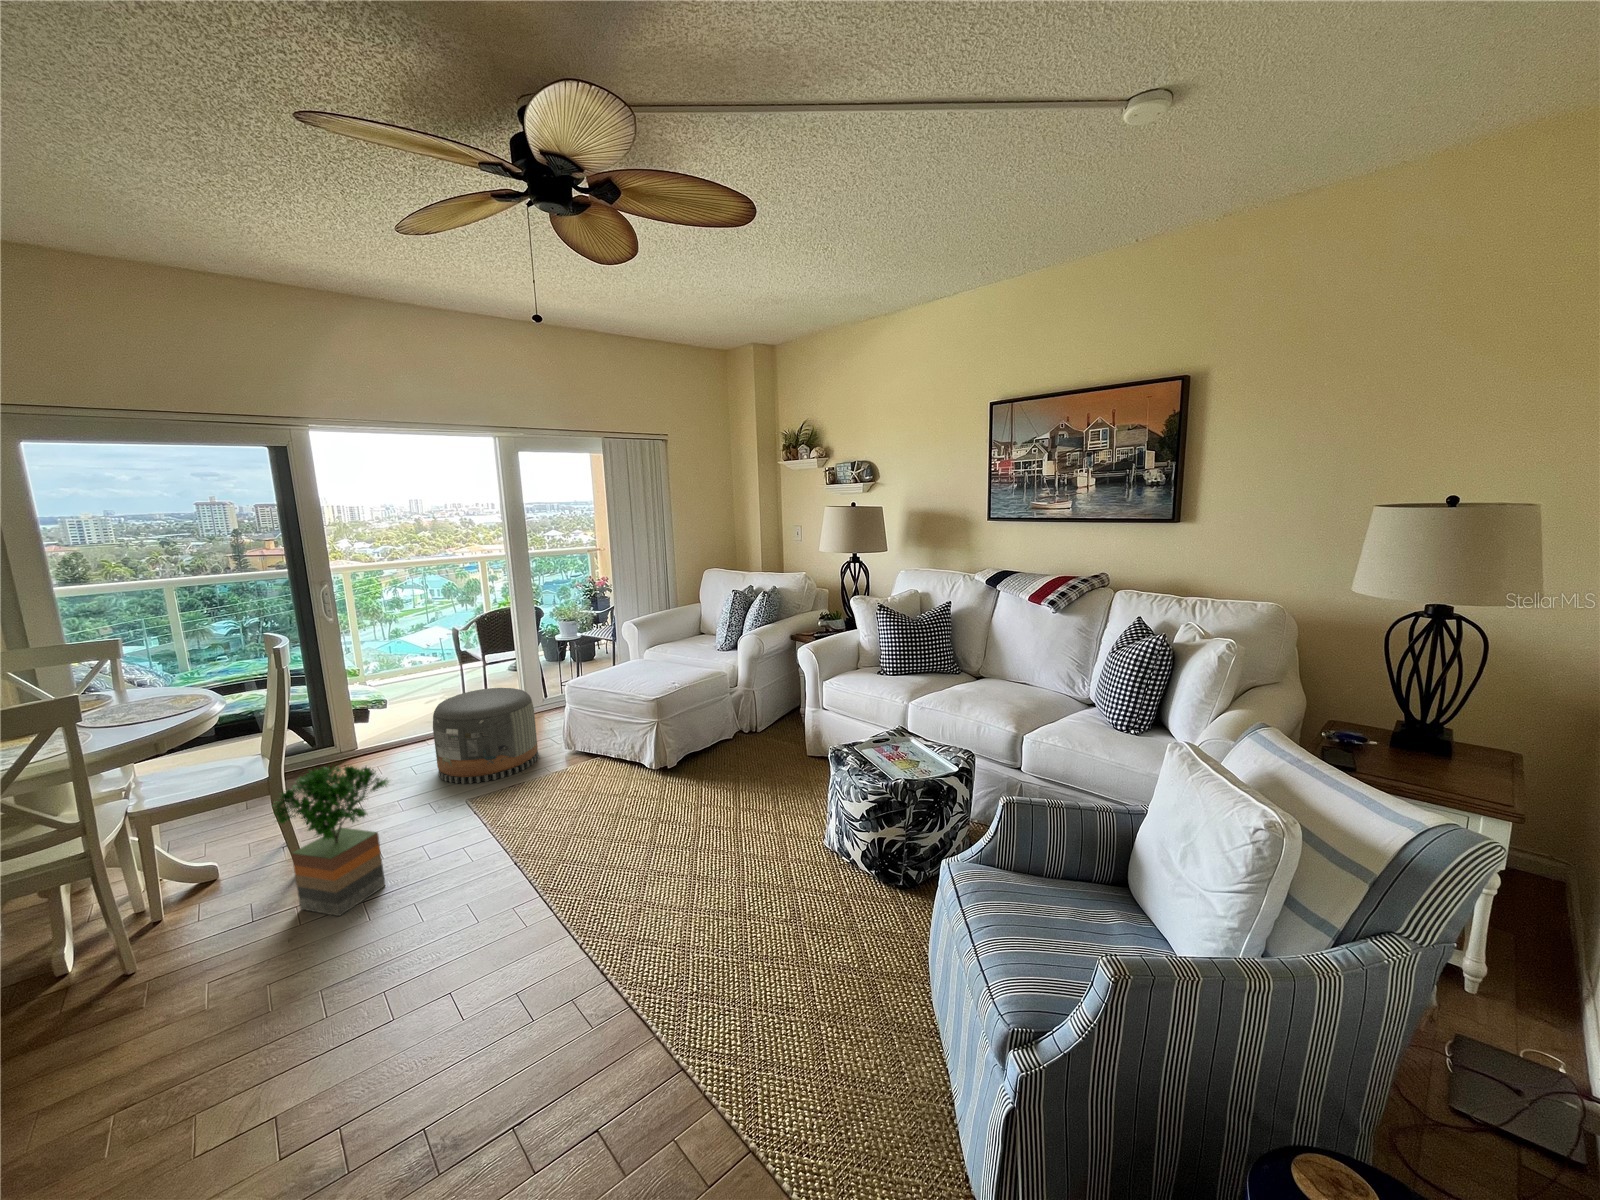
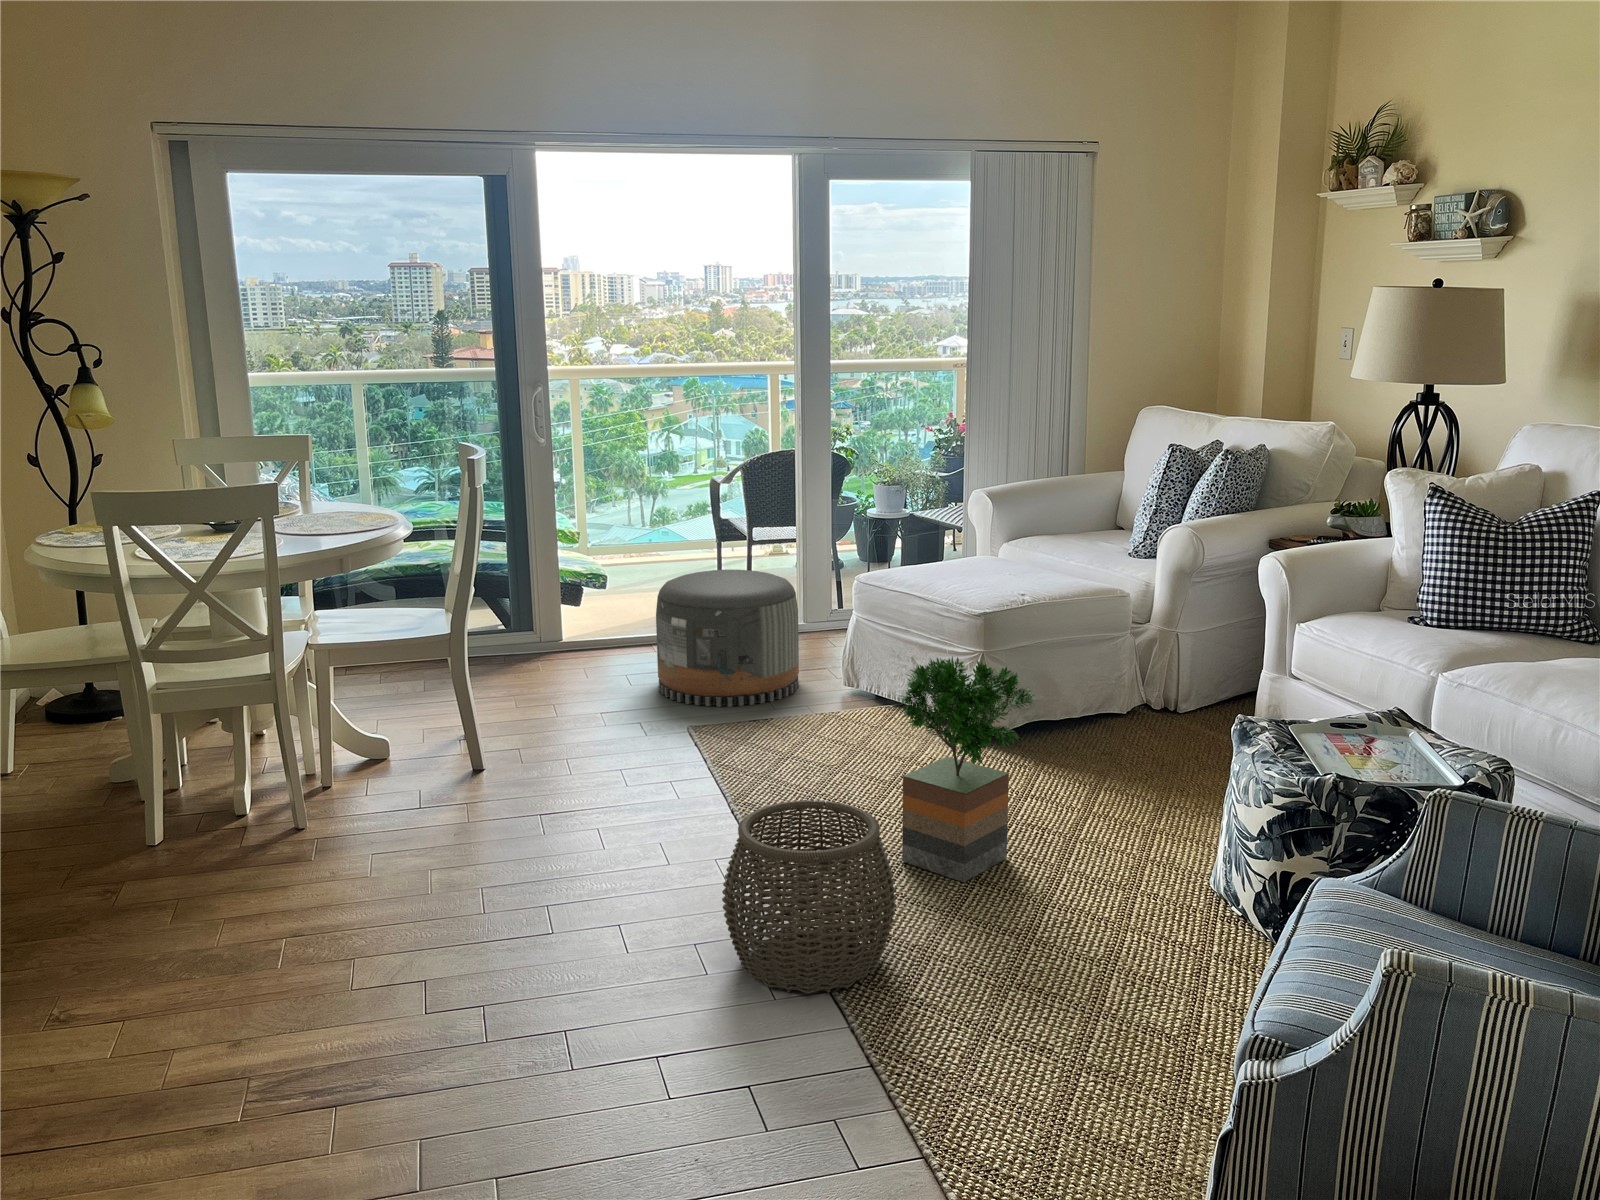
potted tree: present [273,765,389,916] -> present [901,656,1036,882]
woven basket: none [540,864,667,1021] -> present [722,800,897,994]

